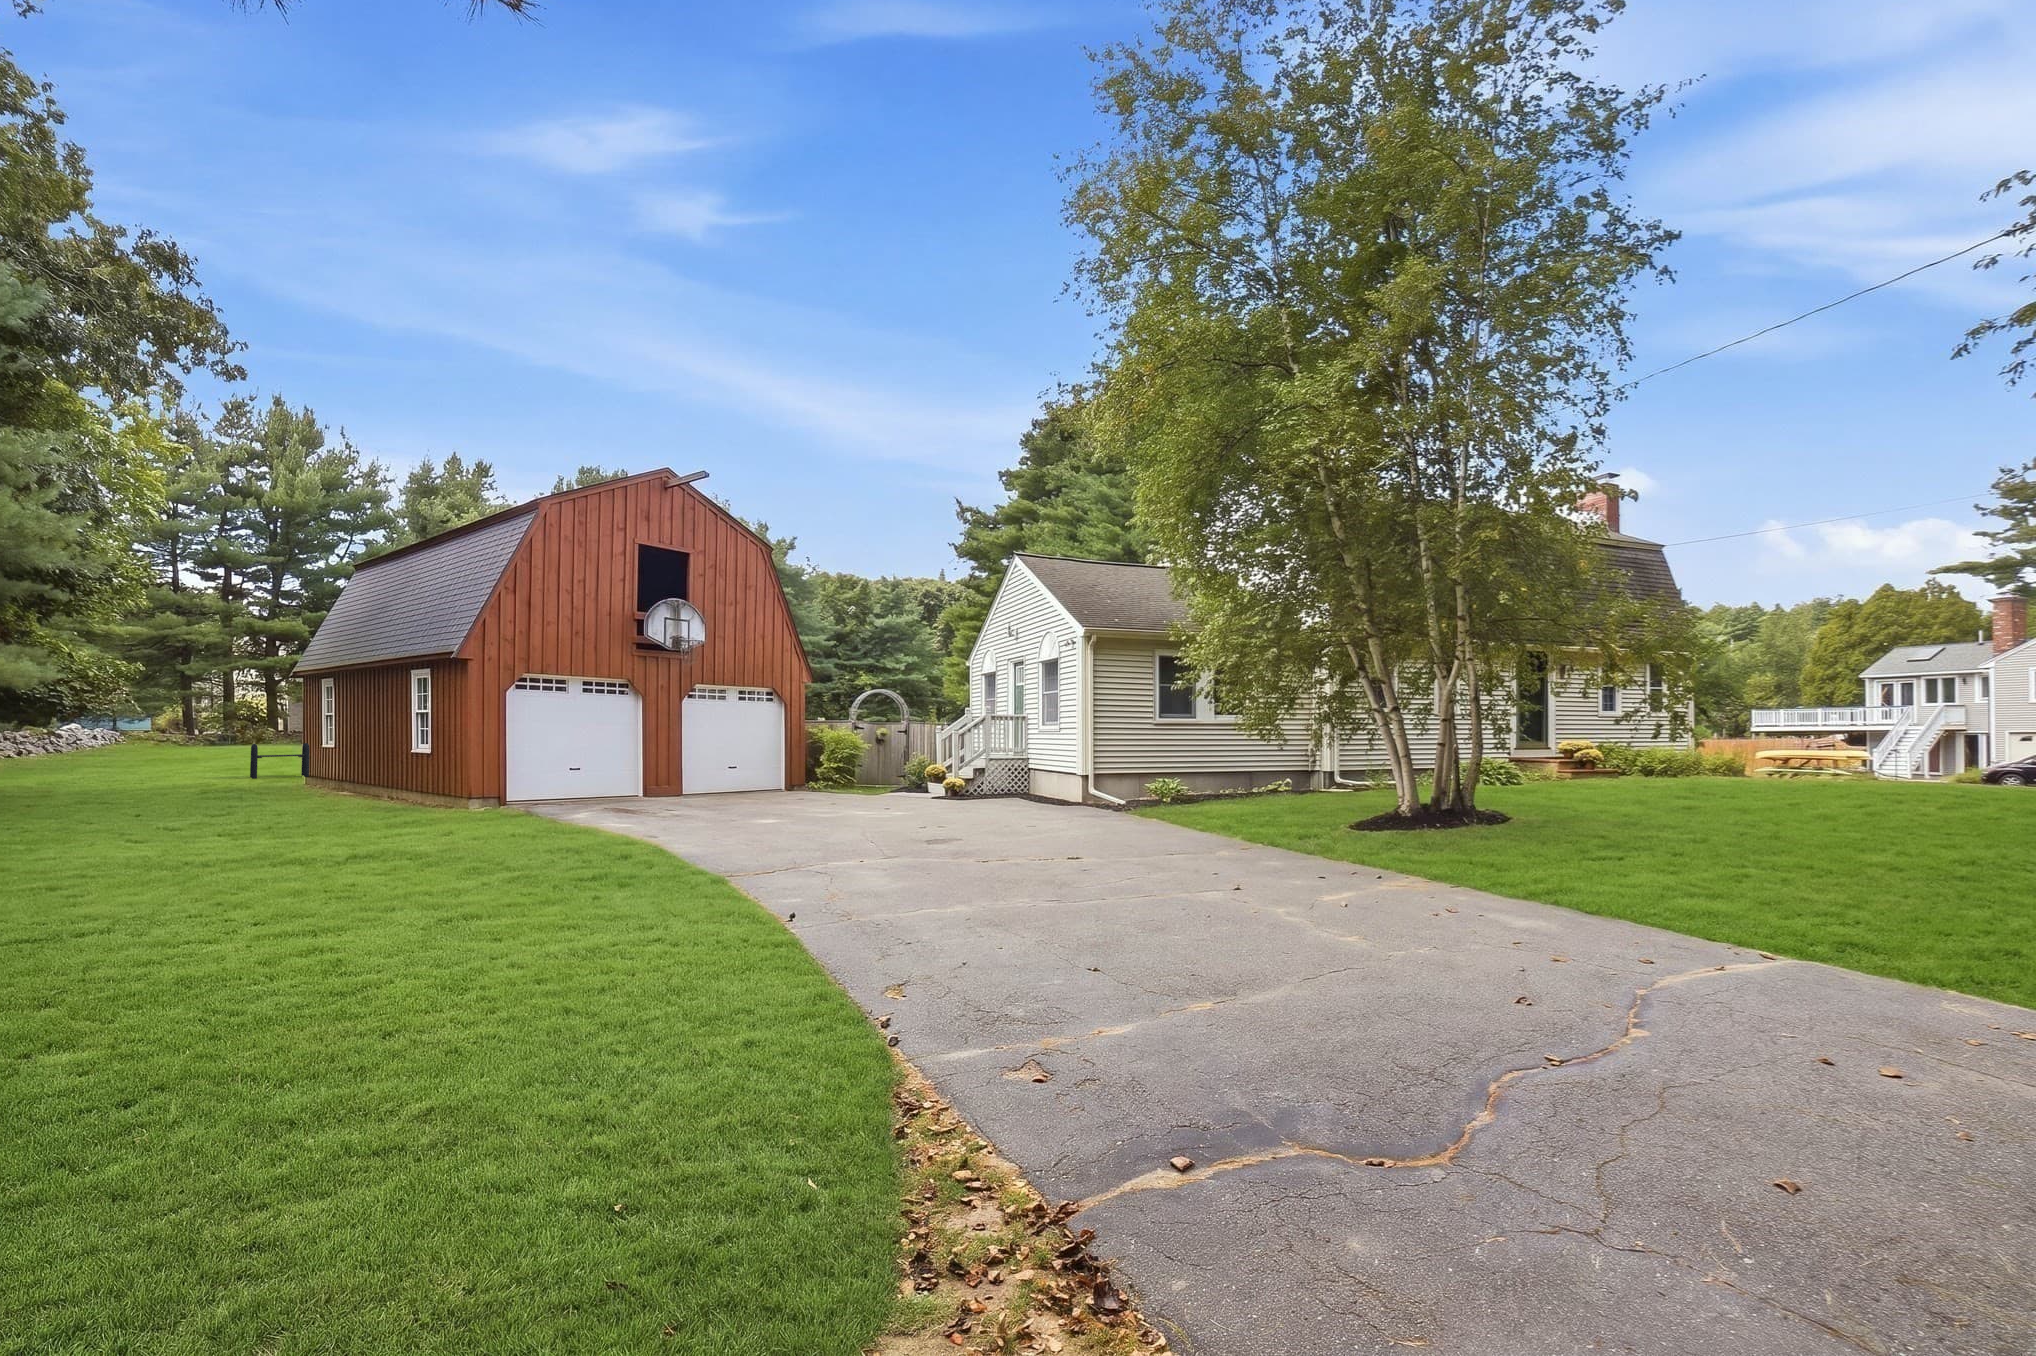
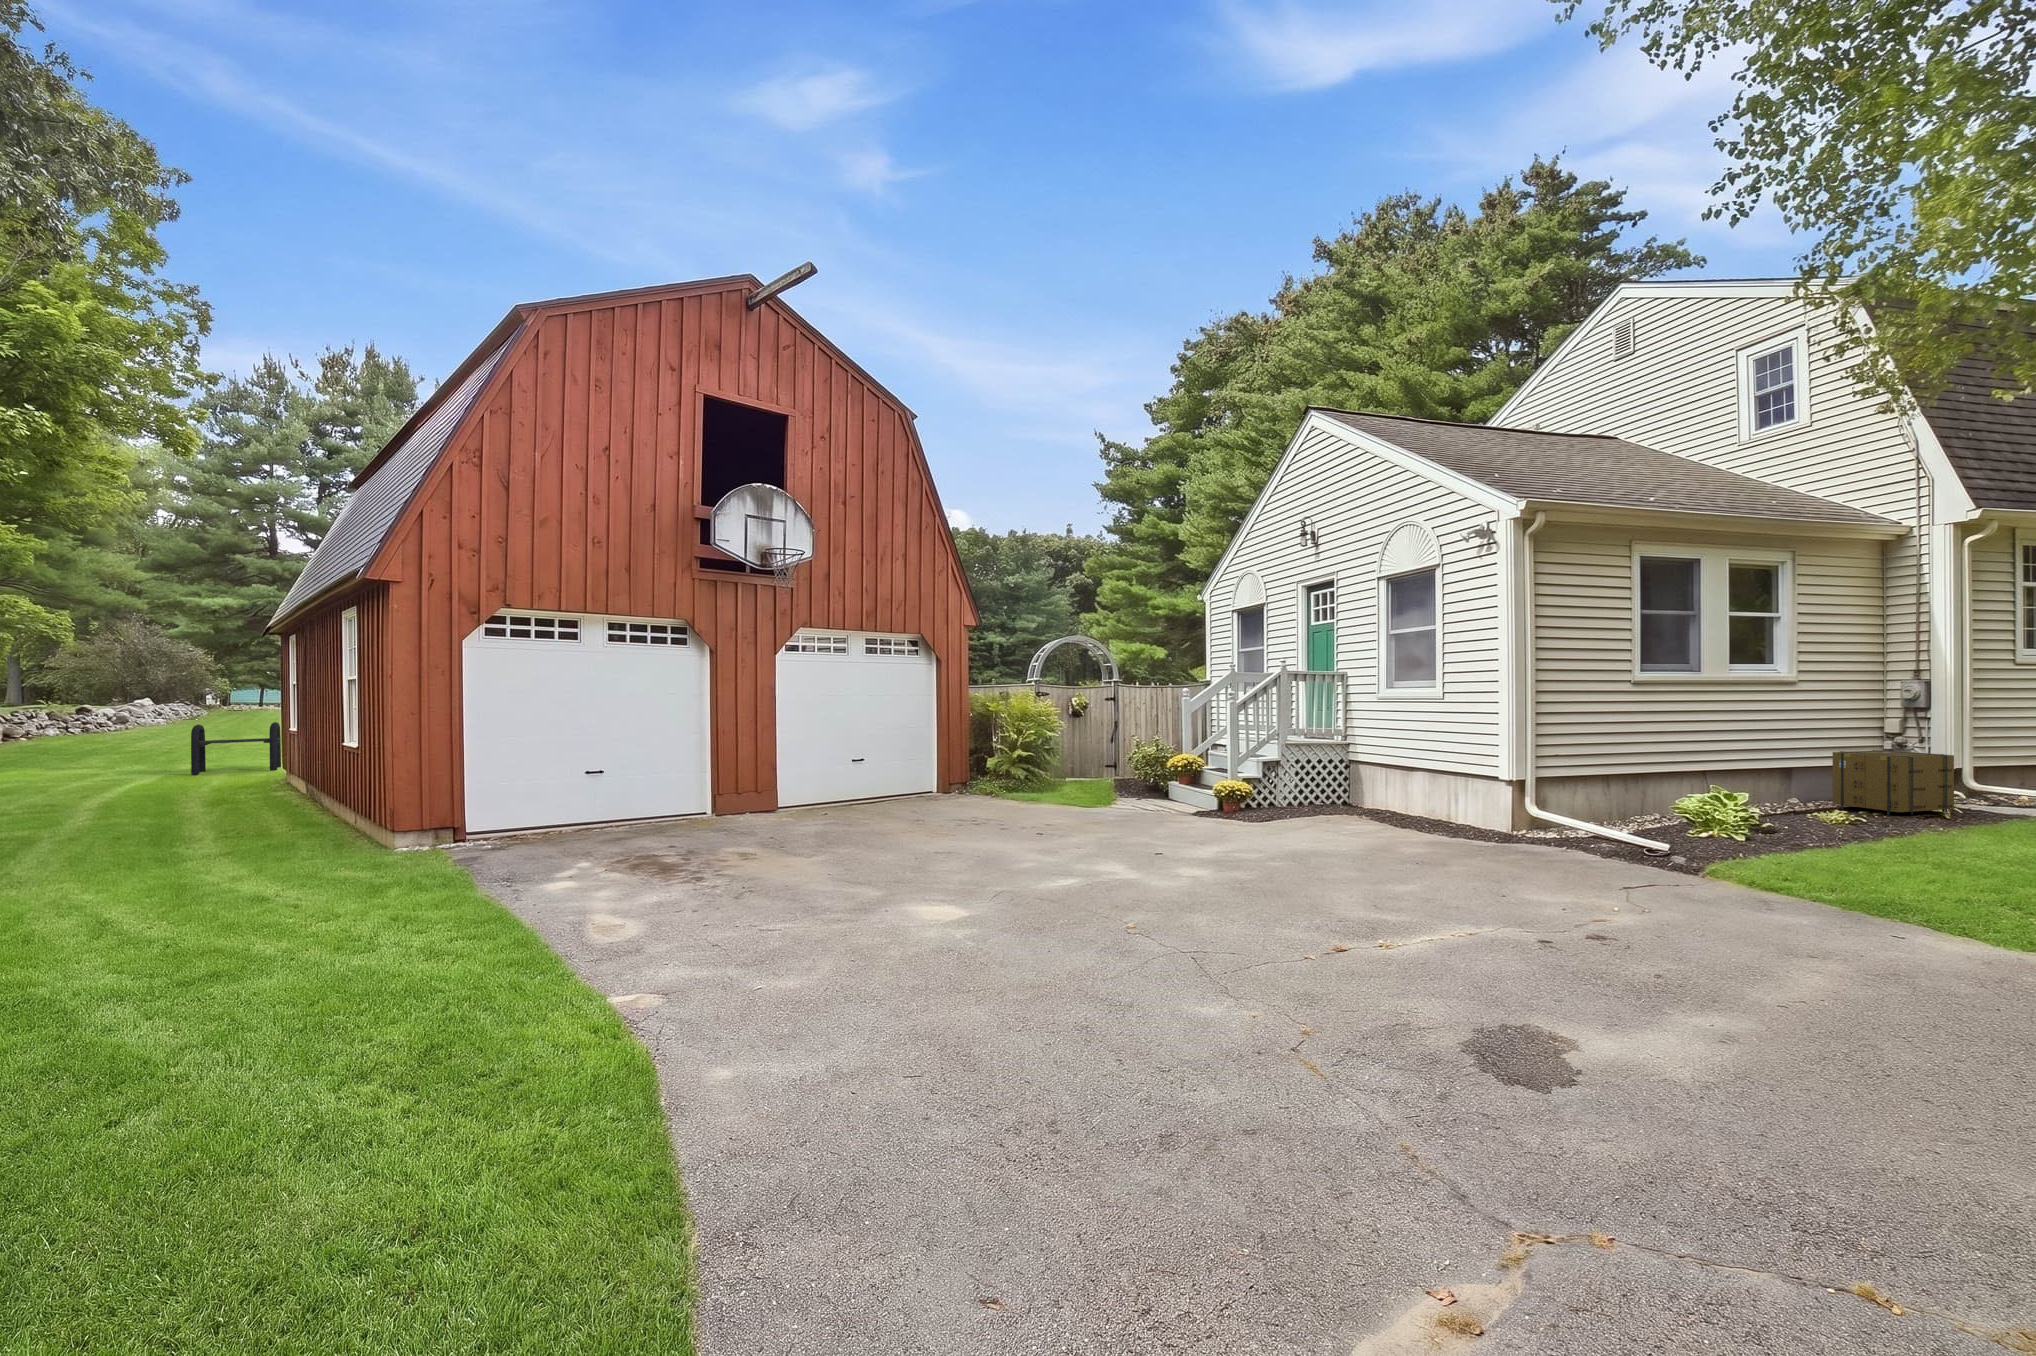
cardboard box: none [1263,760,1314,793] -> present [1833,750,1954,815]

